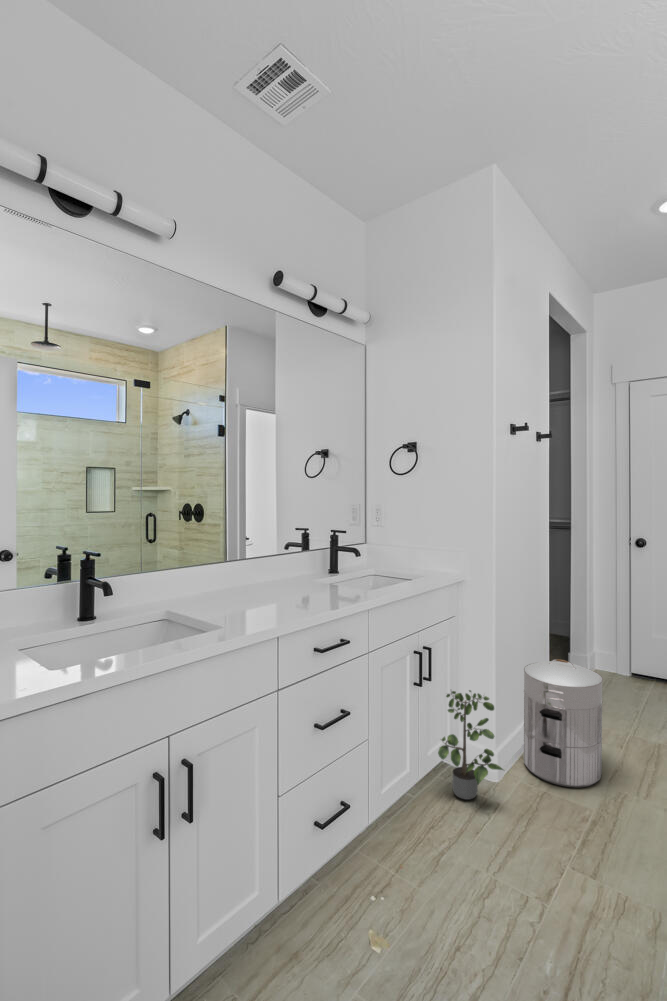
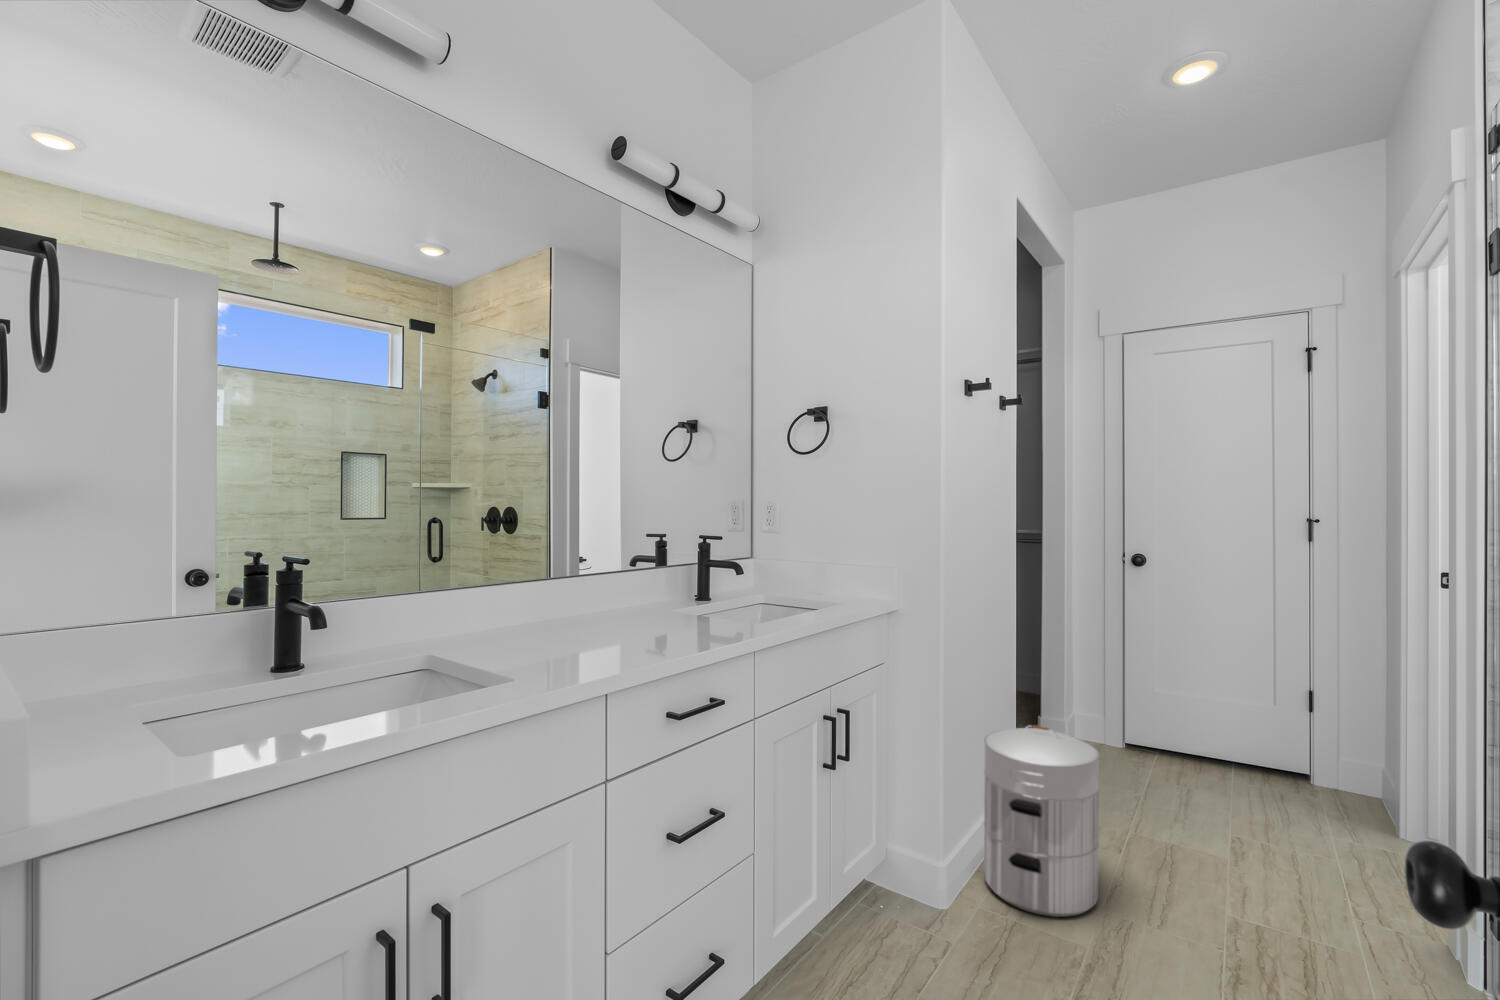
potted plant: present [438,690,503,800] -> none [859,771,961,941]

